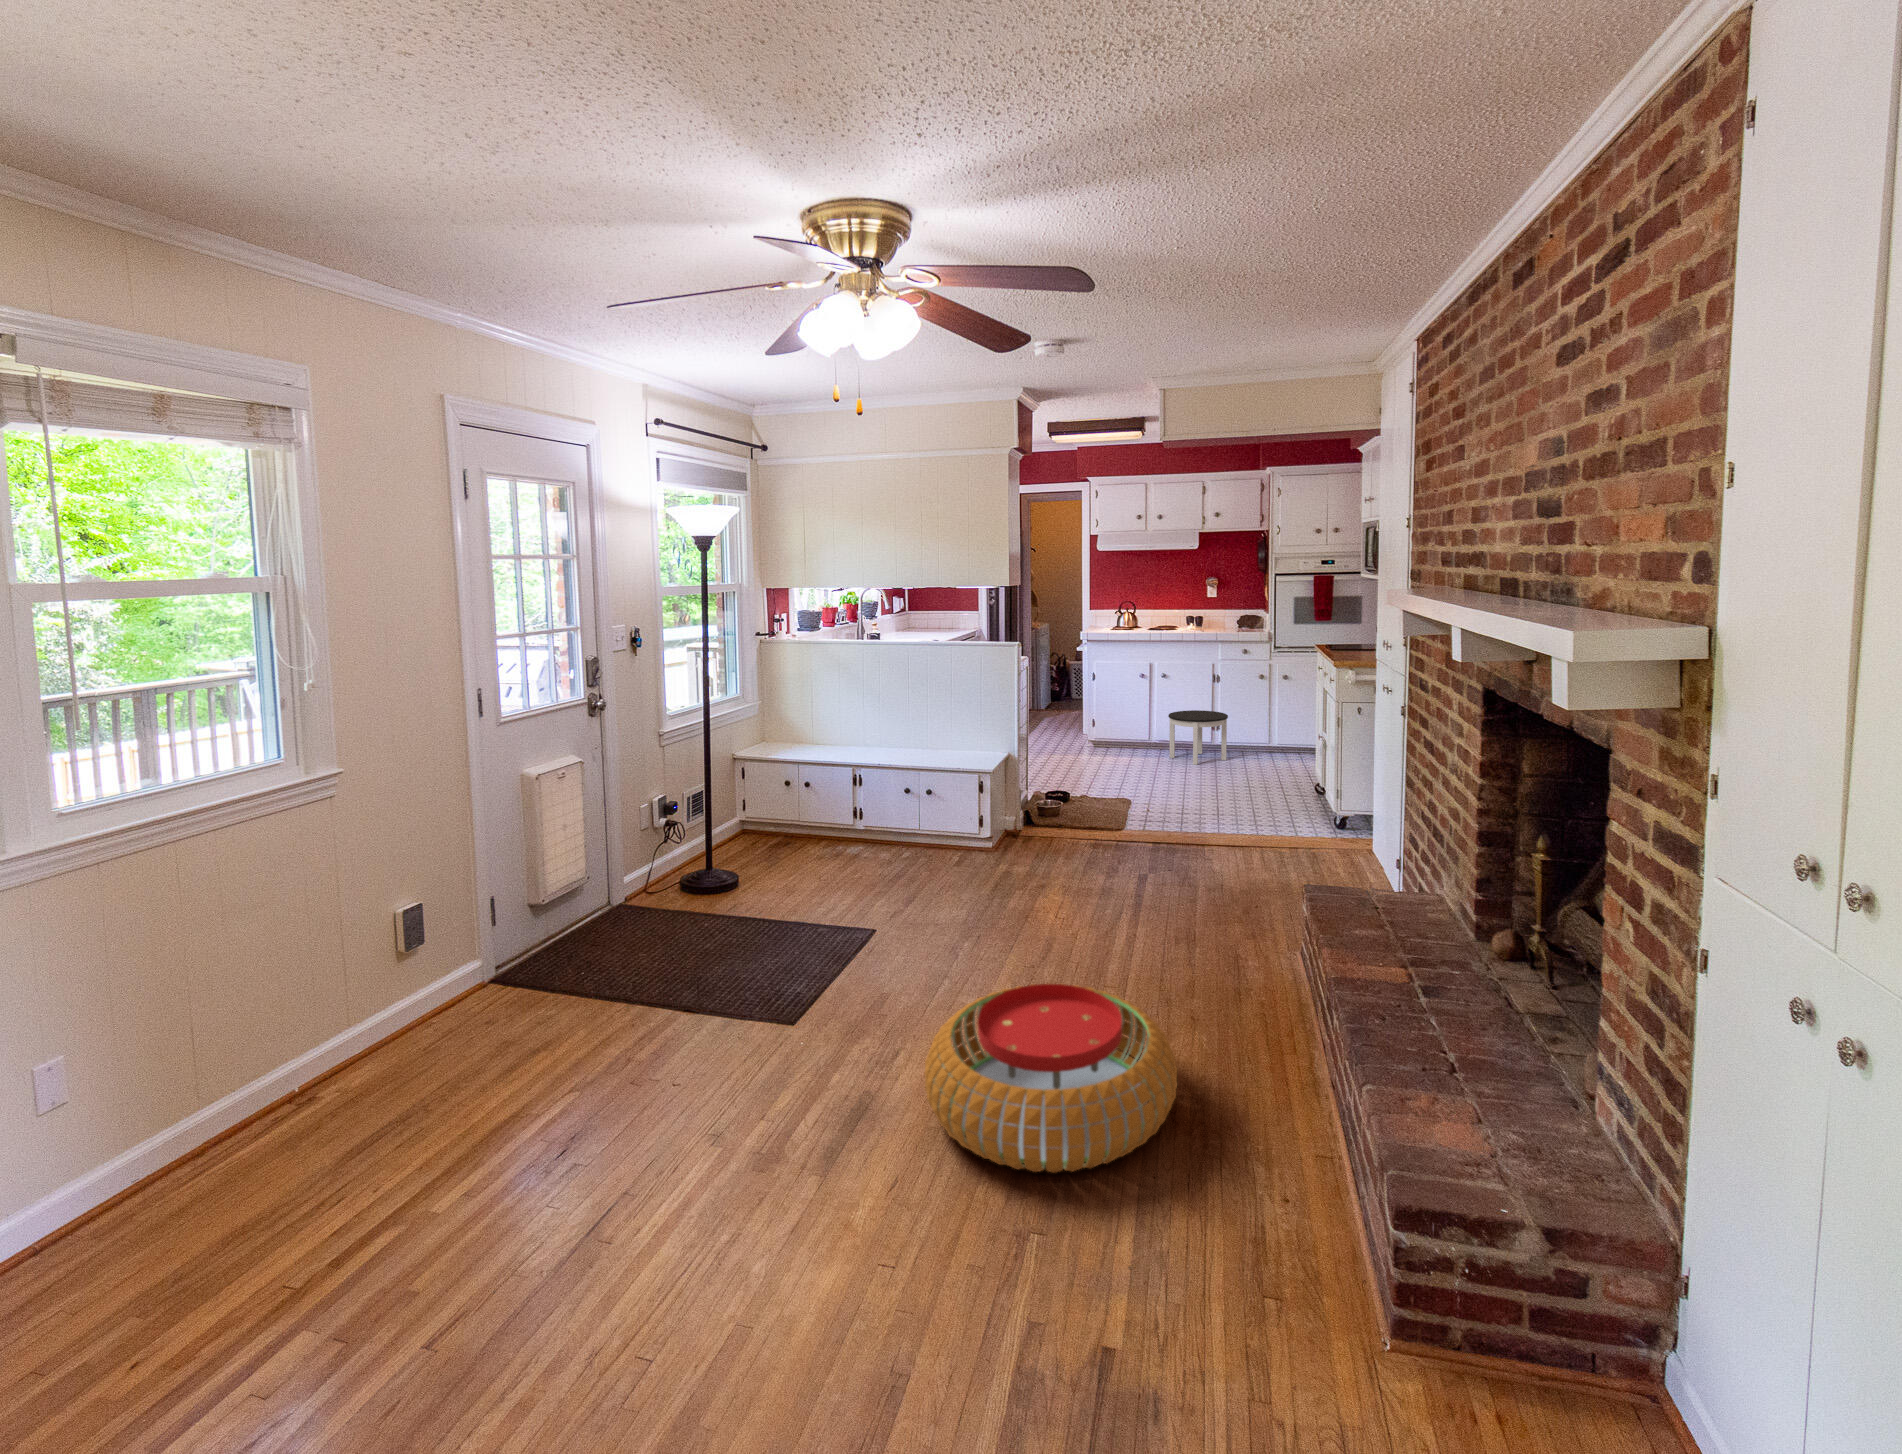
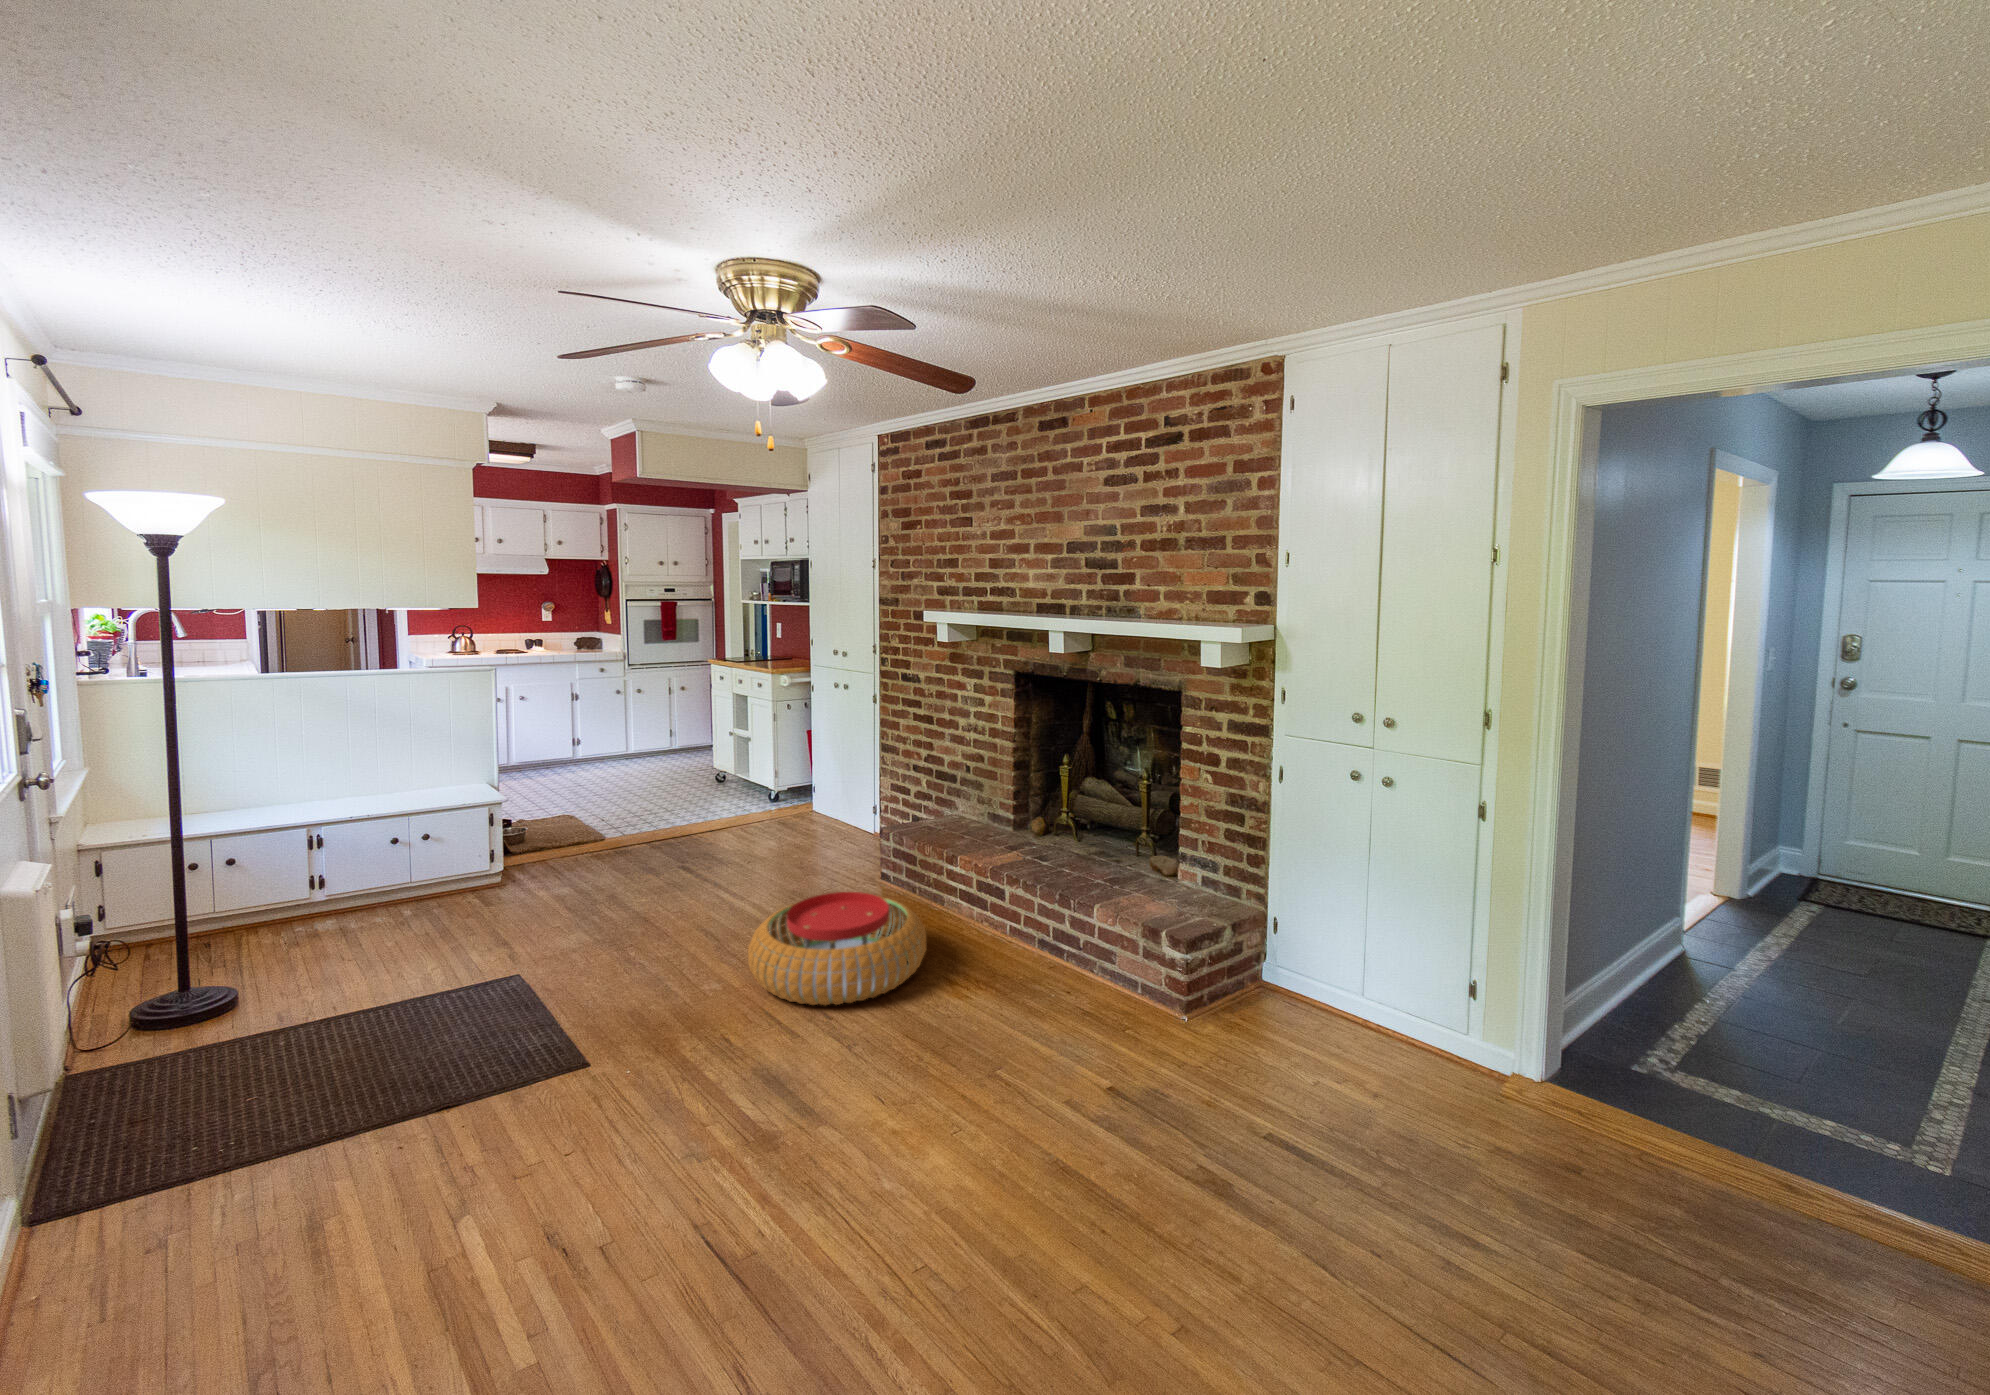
round table: present [1168,710,1228,765] -> none [537,728,600,779]

